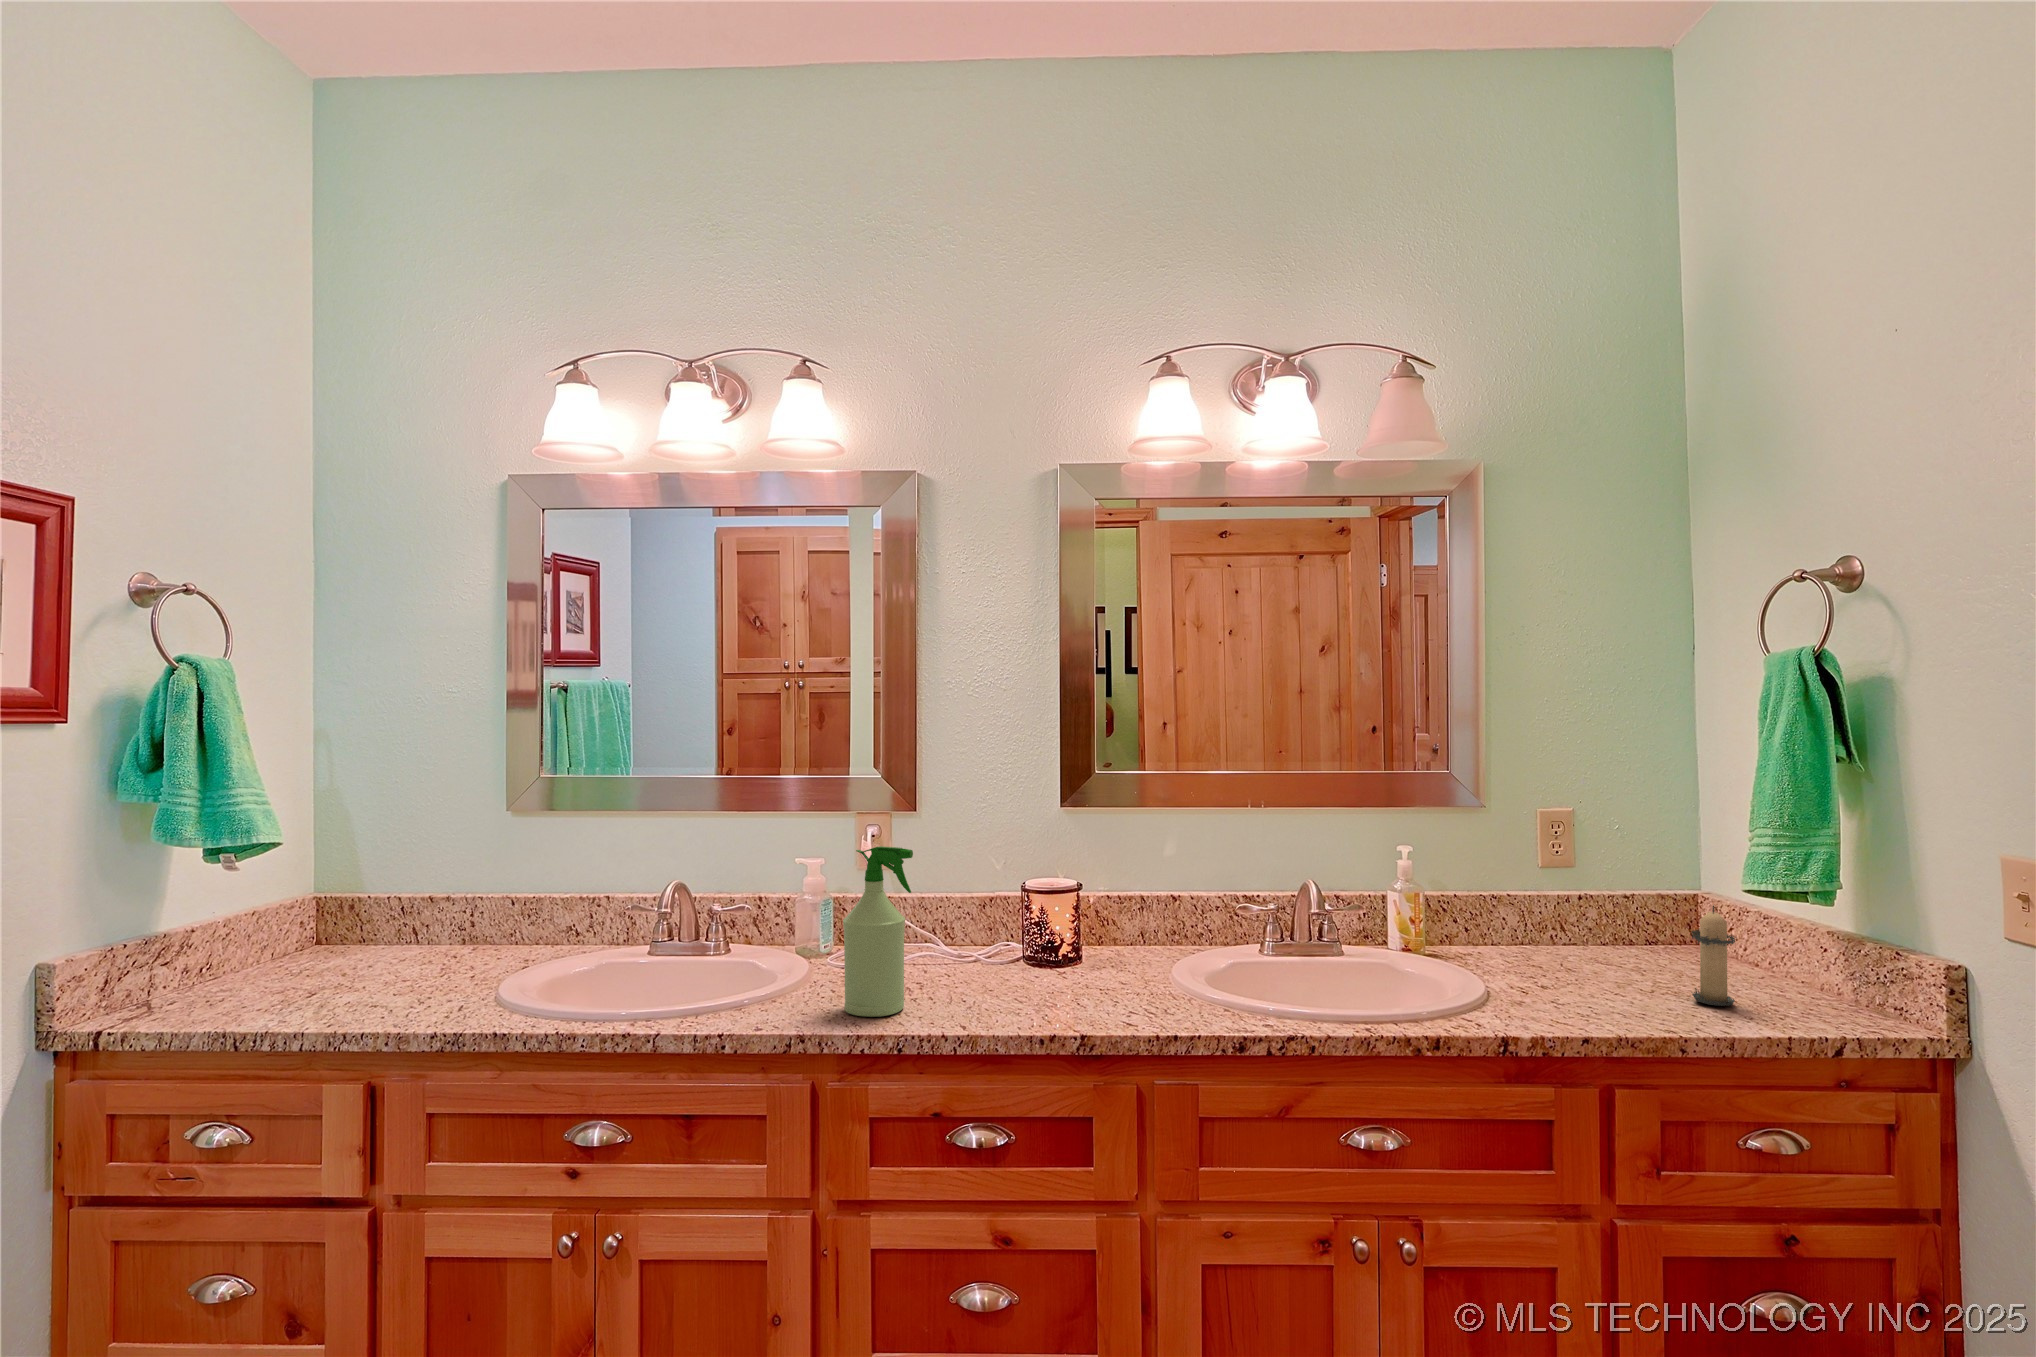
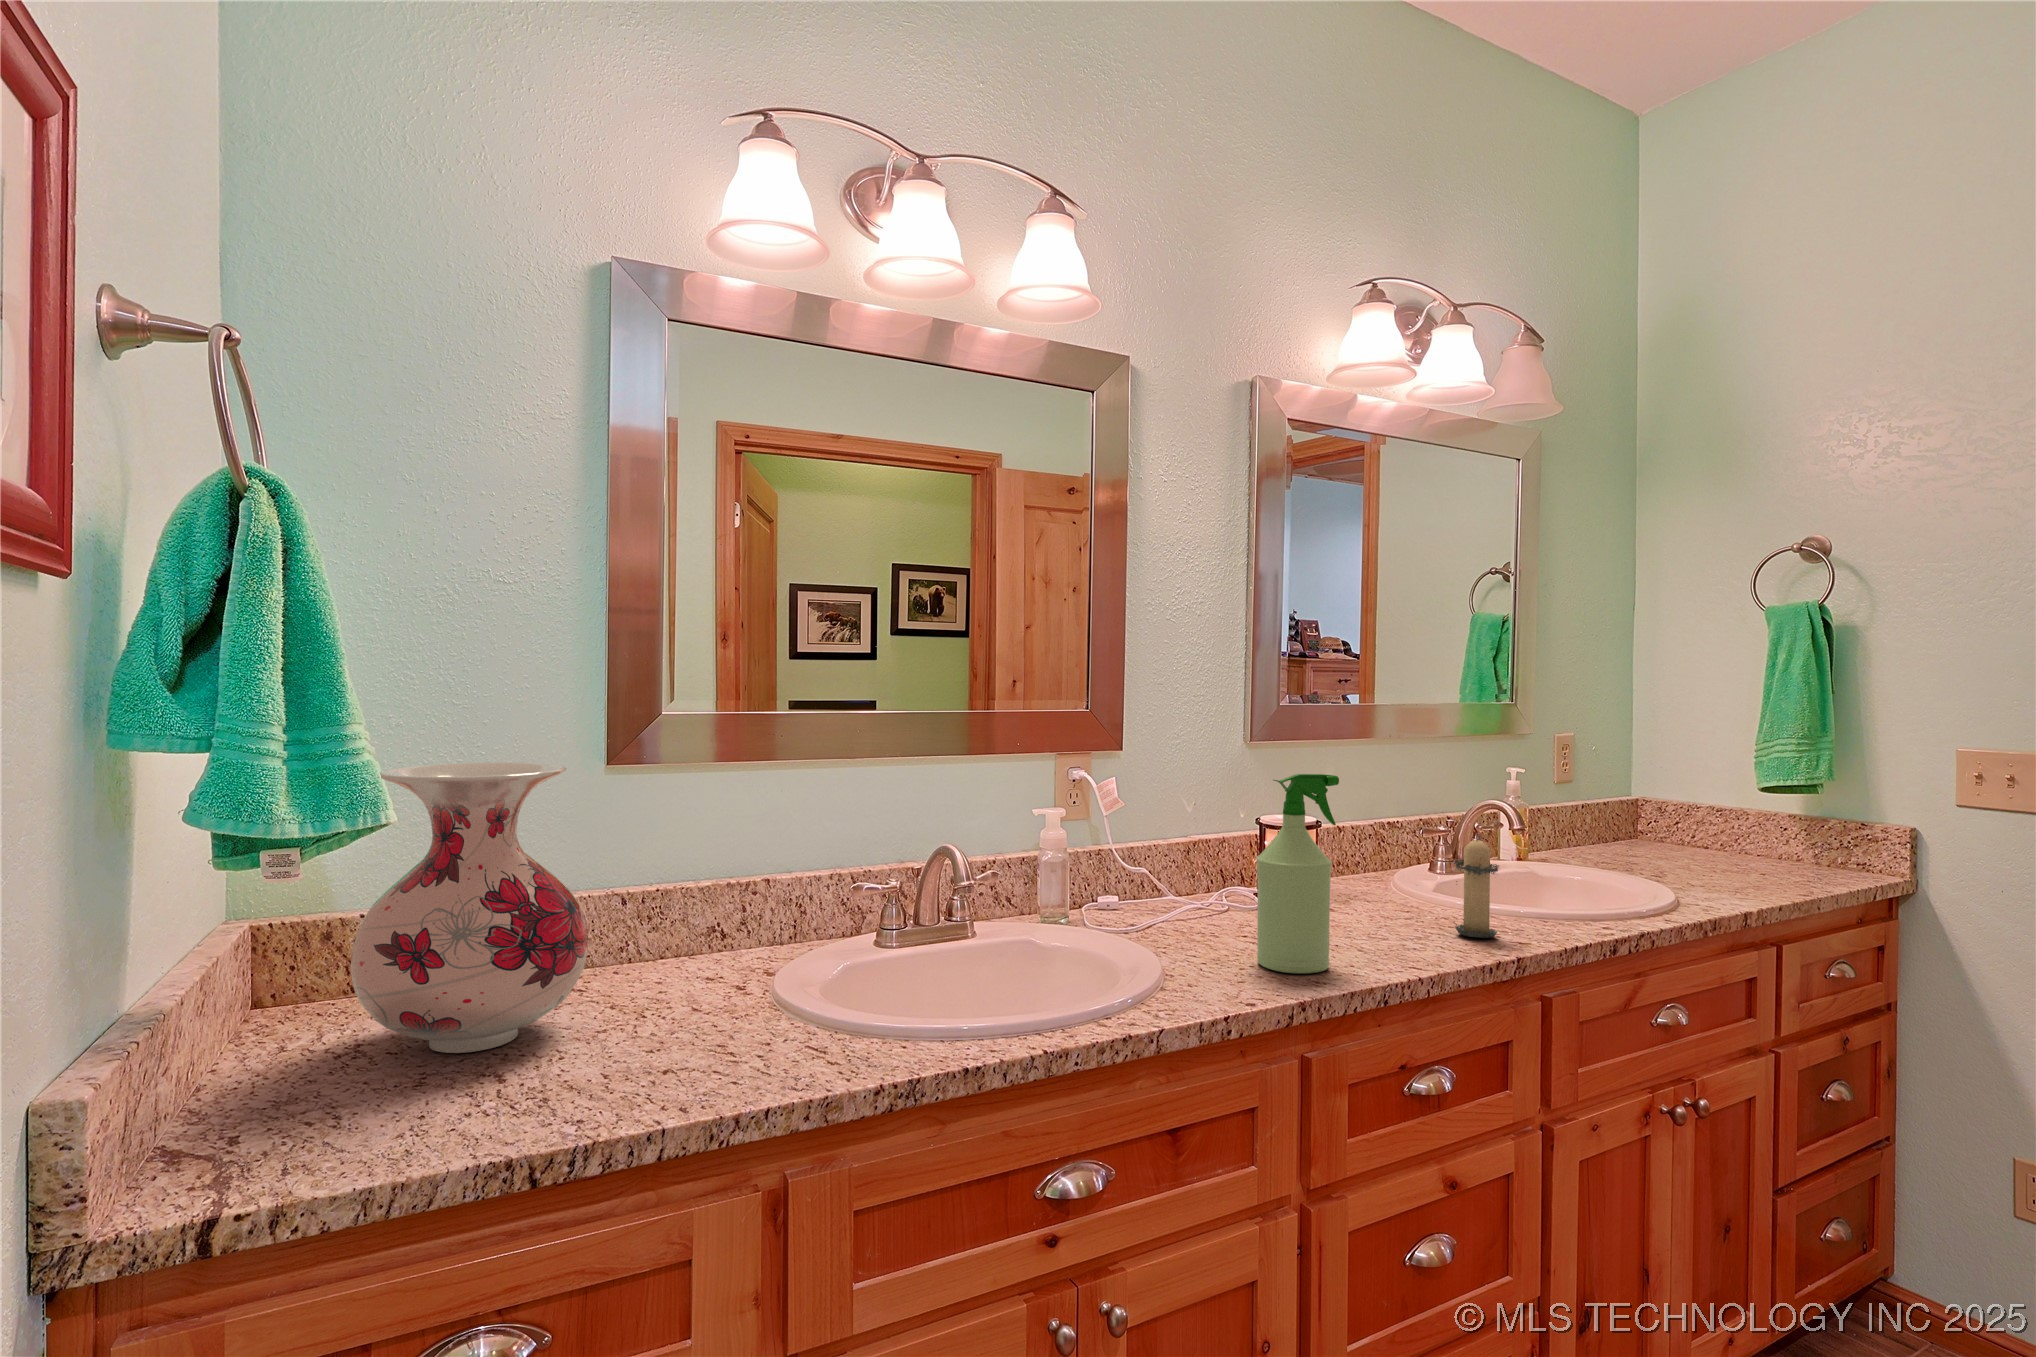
vase: none [272,809,417,982] -> present [351,762,588,1053]
candle: present [1691,905,1737,1006] -> present [1454,833,1499,938]

